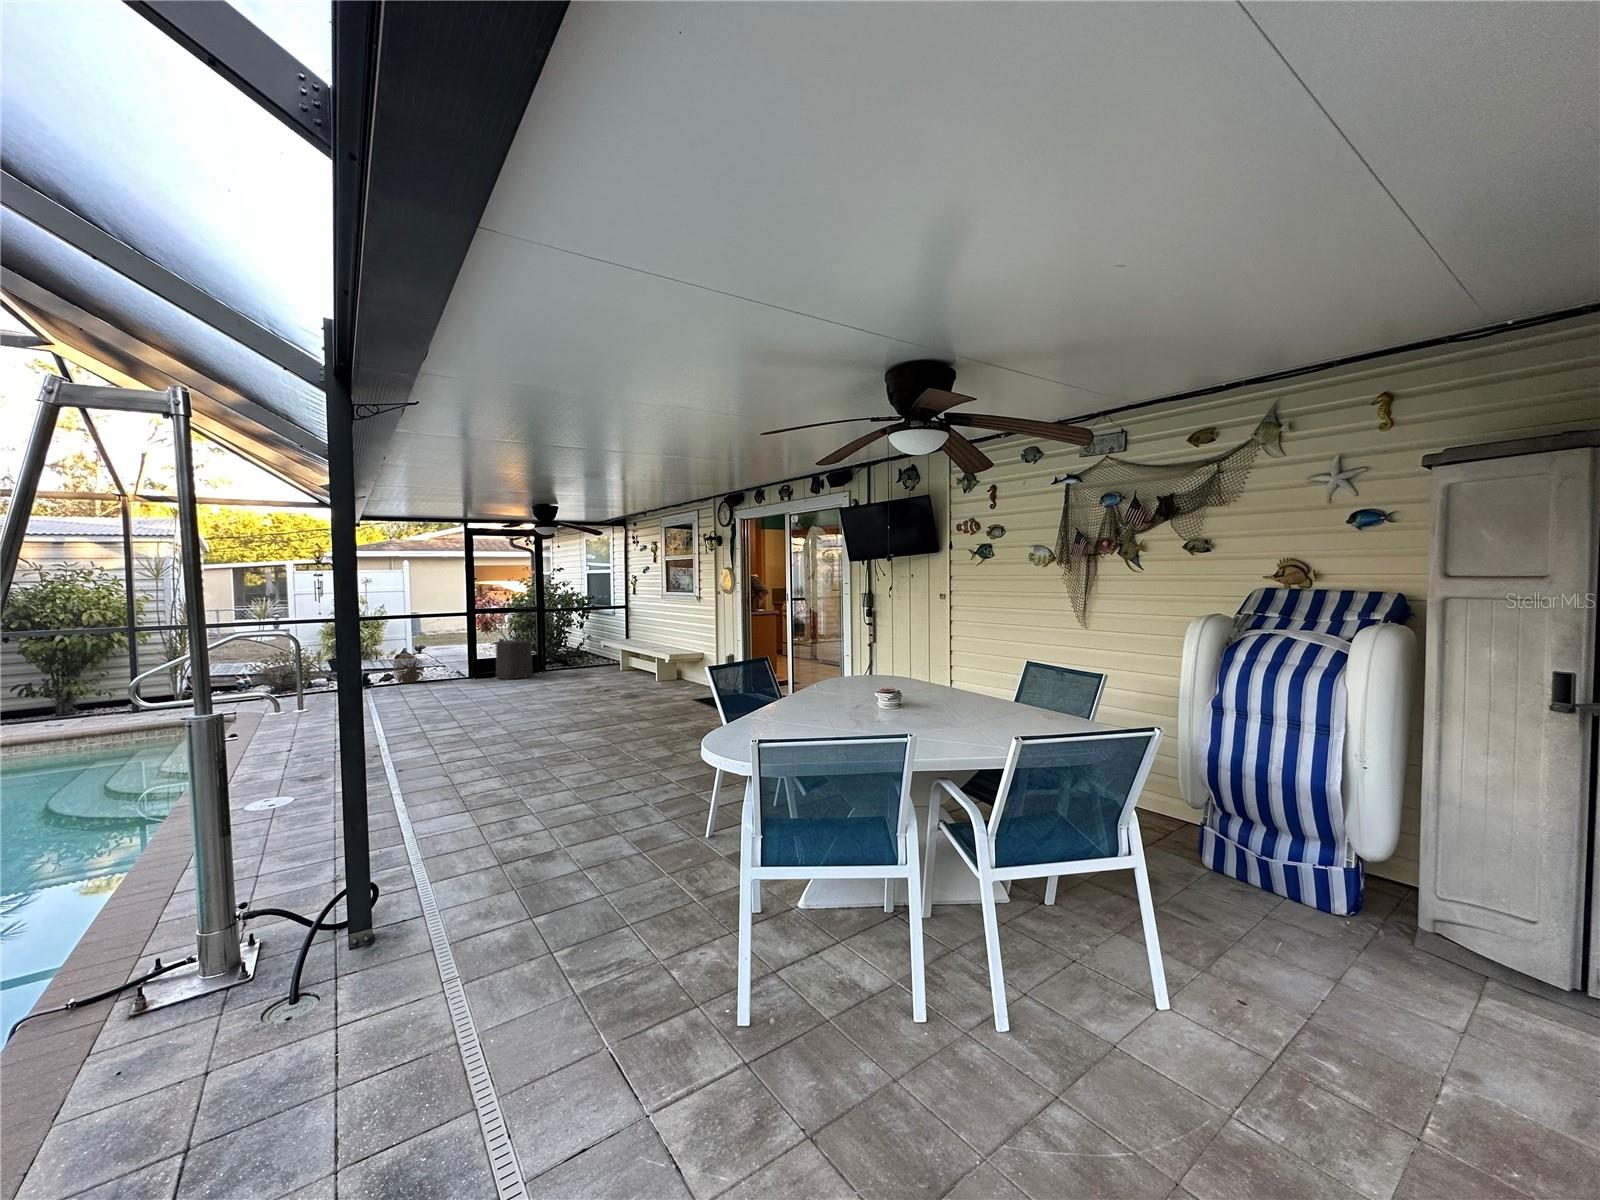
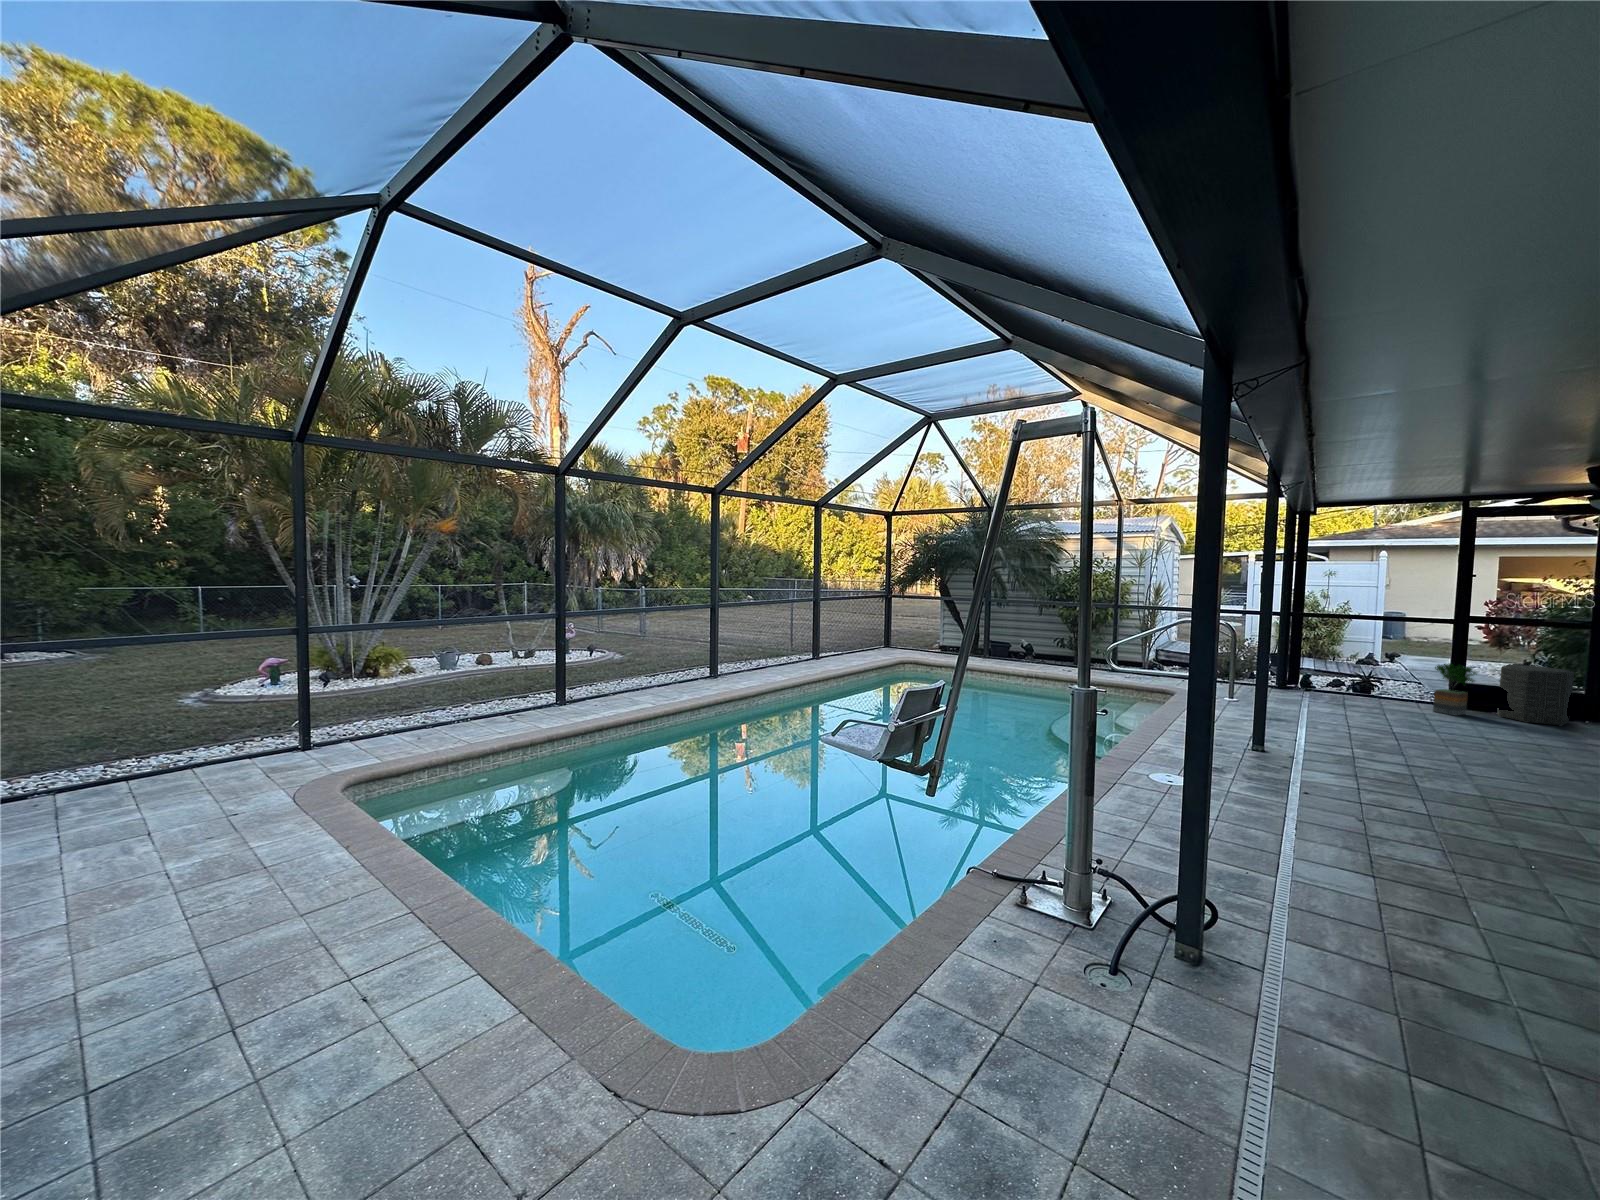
potted tree: none [456,645,485,685] -> present [1433,664,1477,716]
woven basket: present [393,655,423,683] -> none [1344,662,1384,695]

